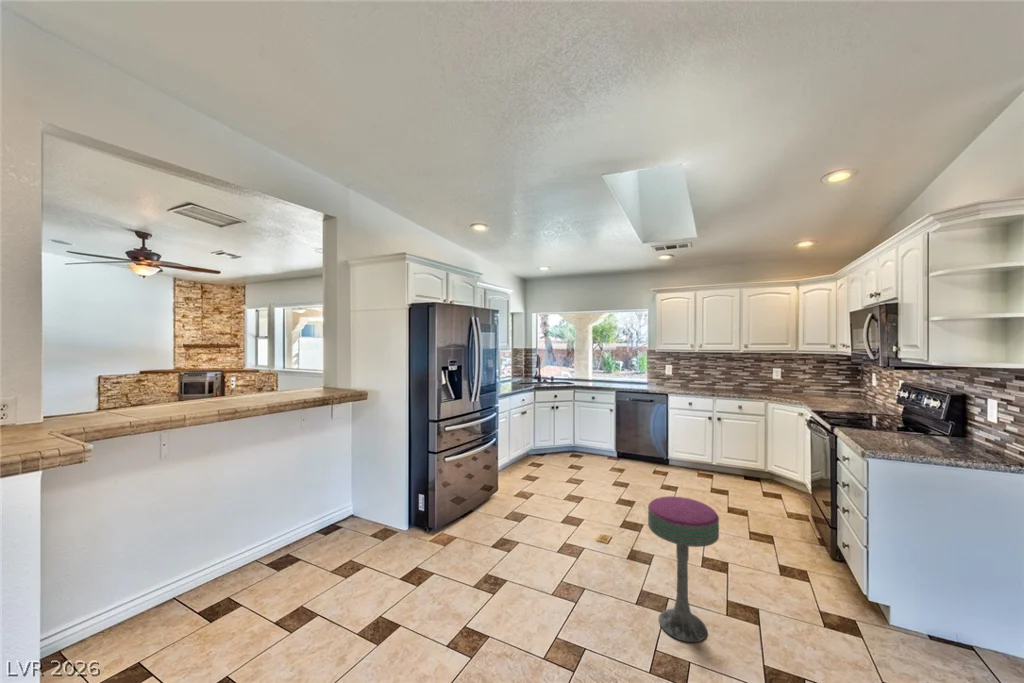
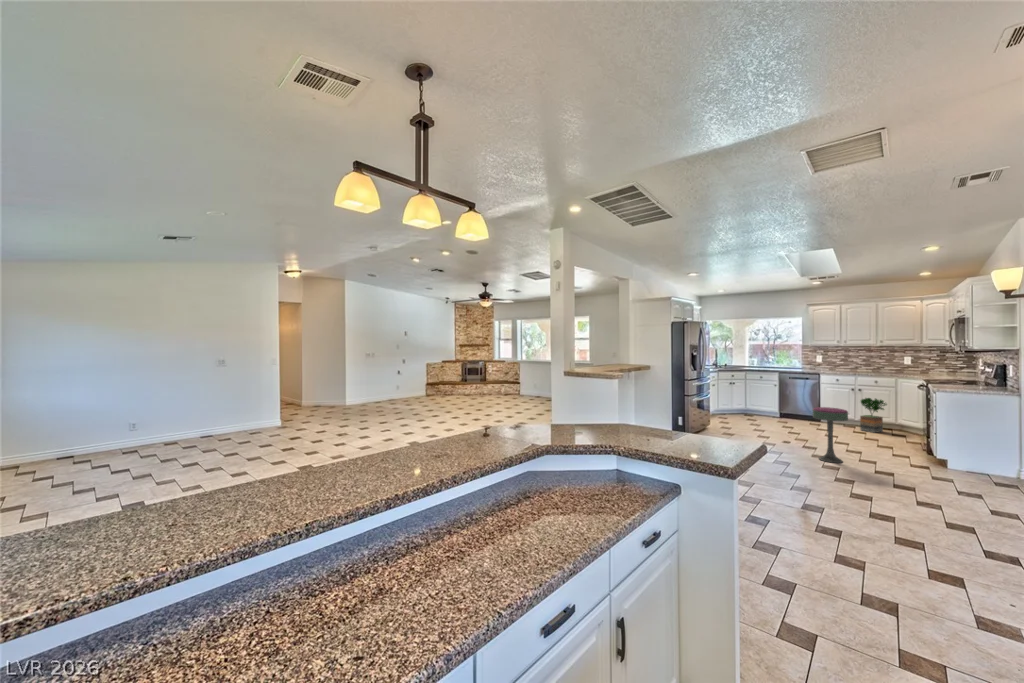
potted tree: none [721,434,760,493] -> present [860,398,887,433]

